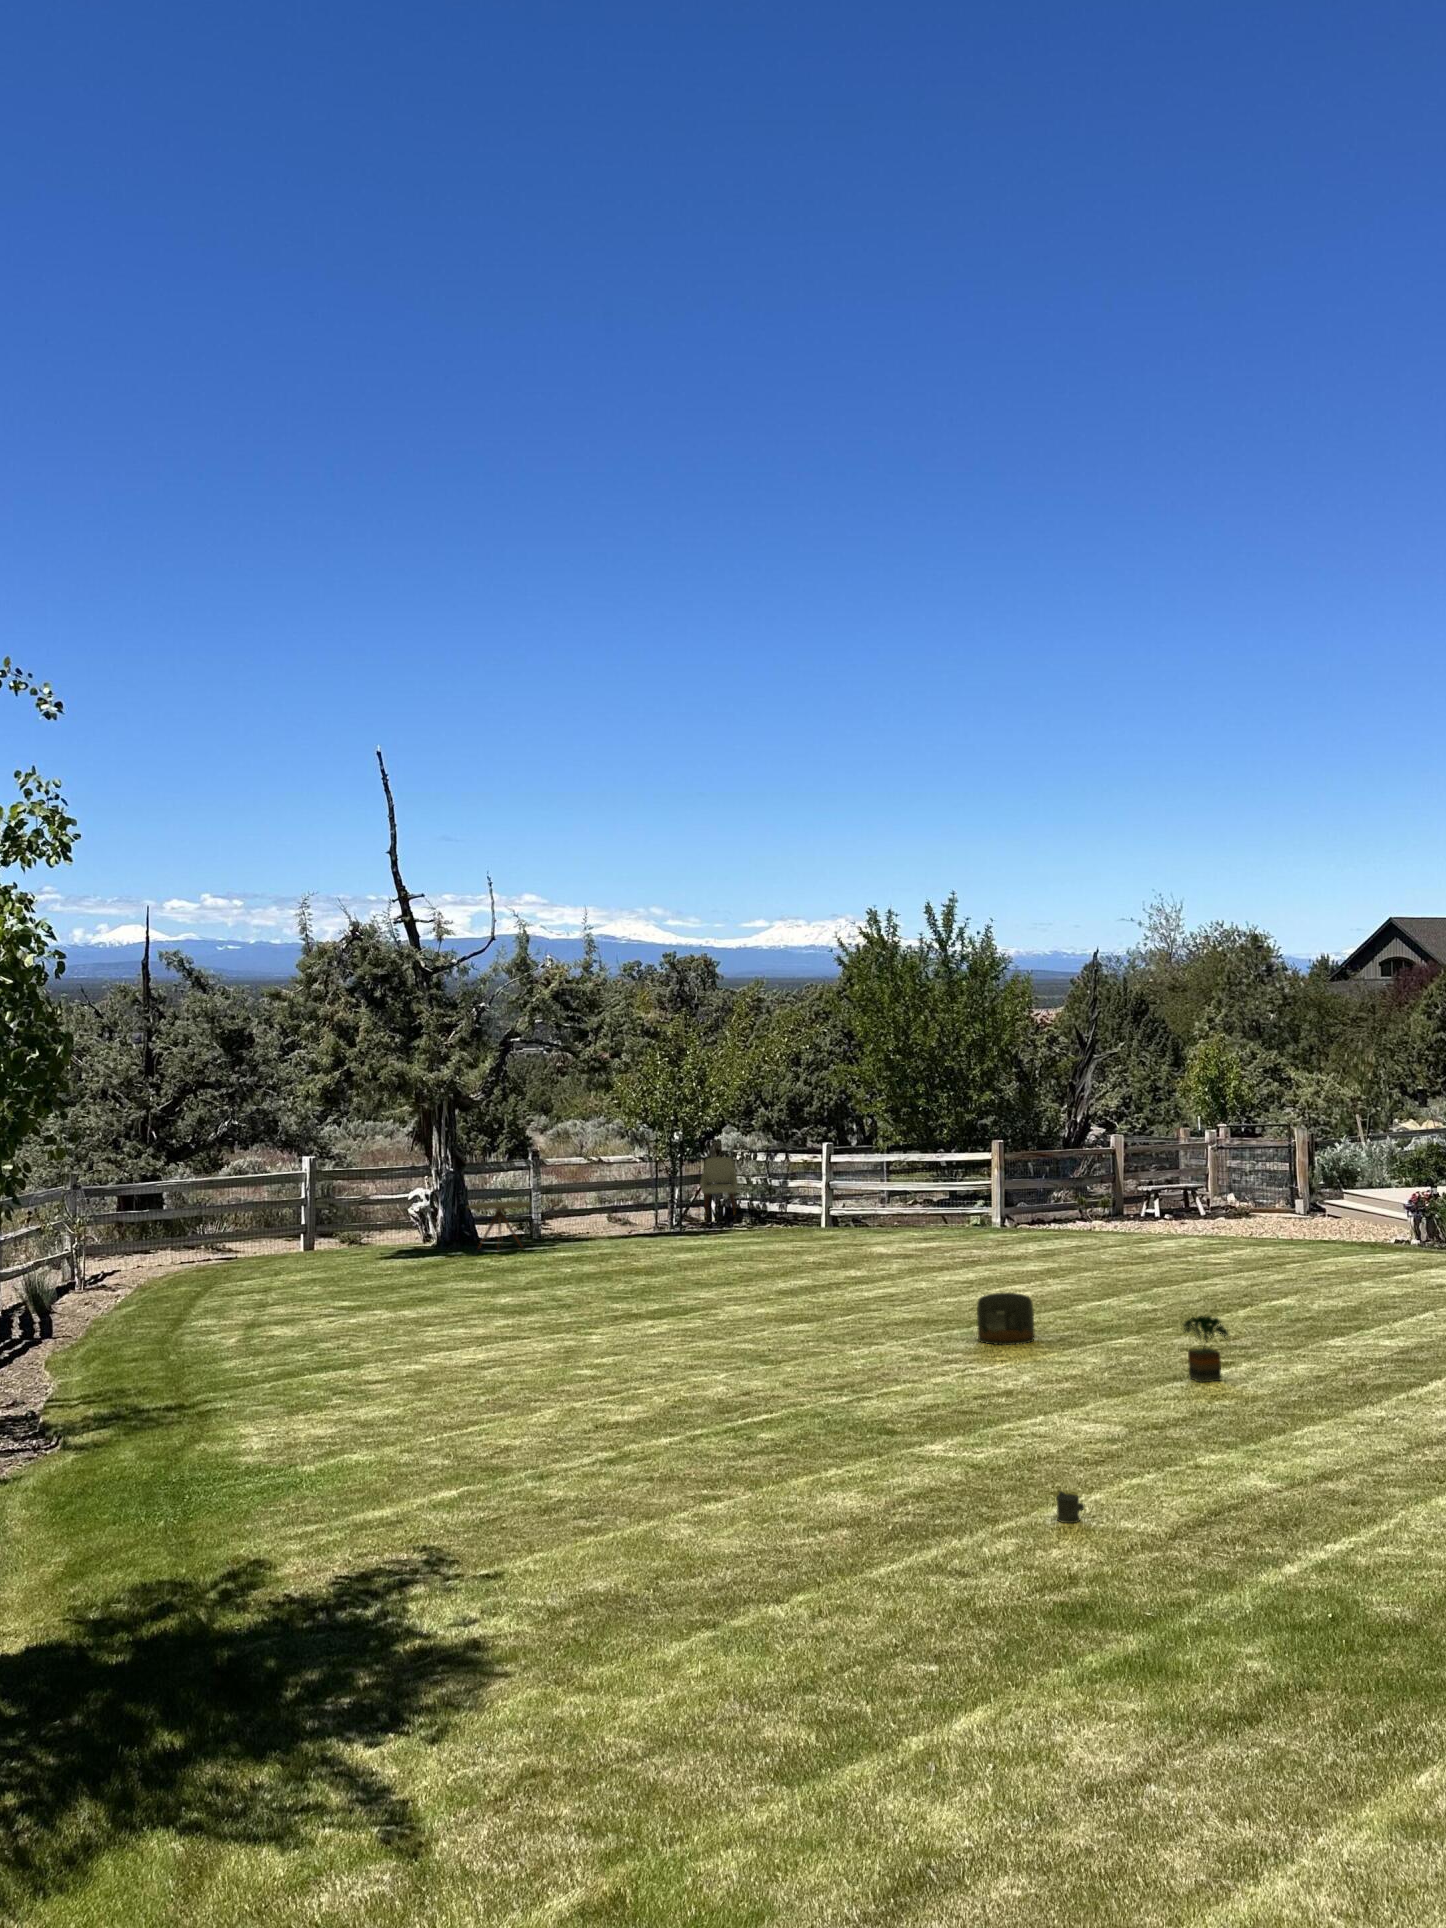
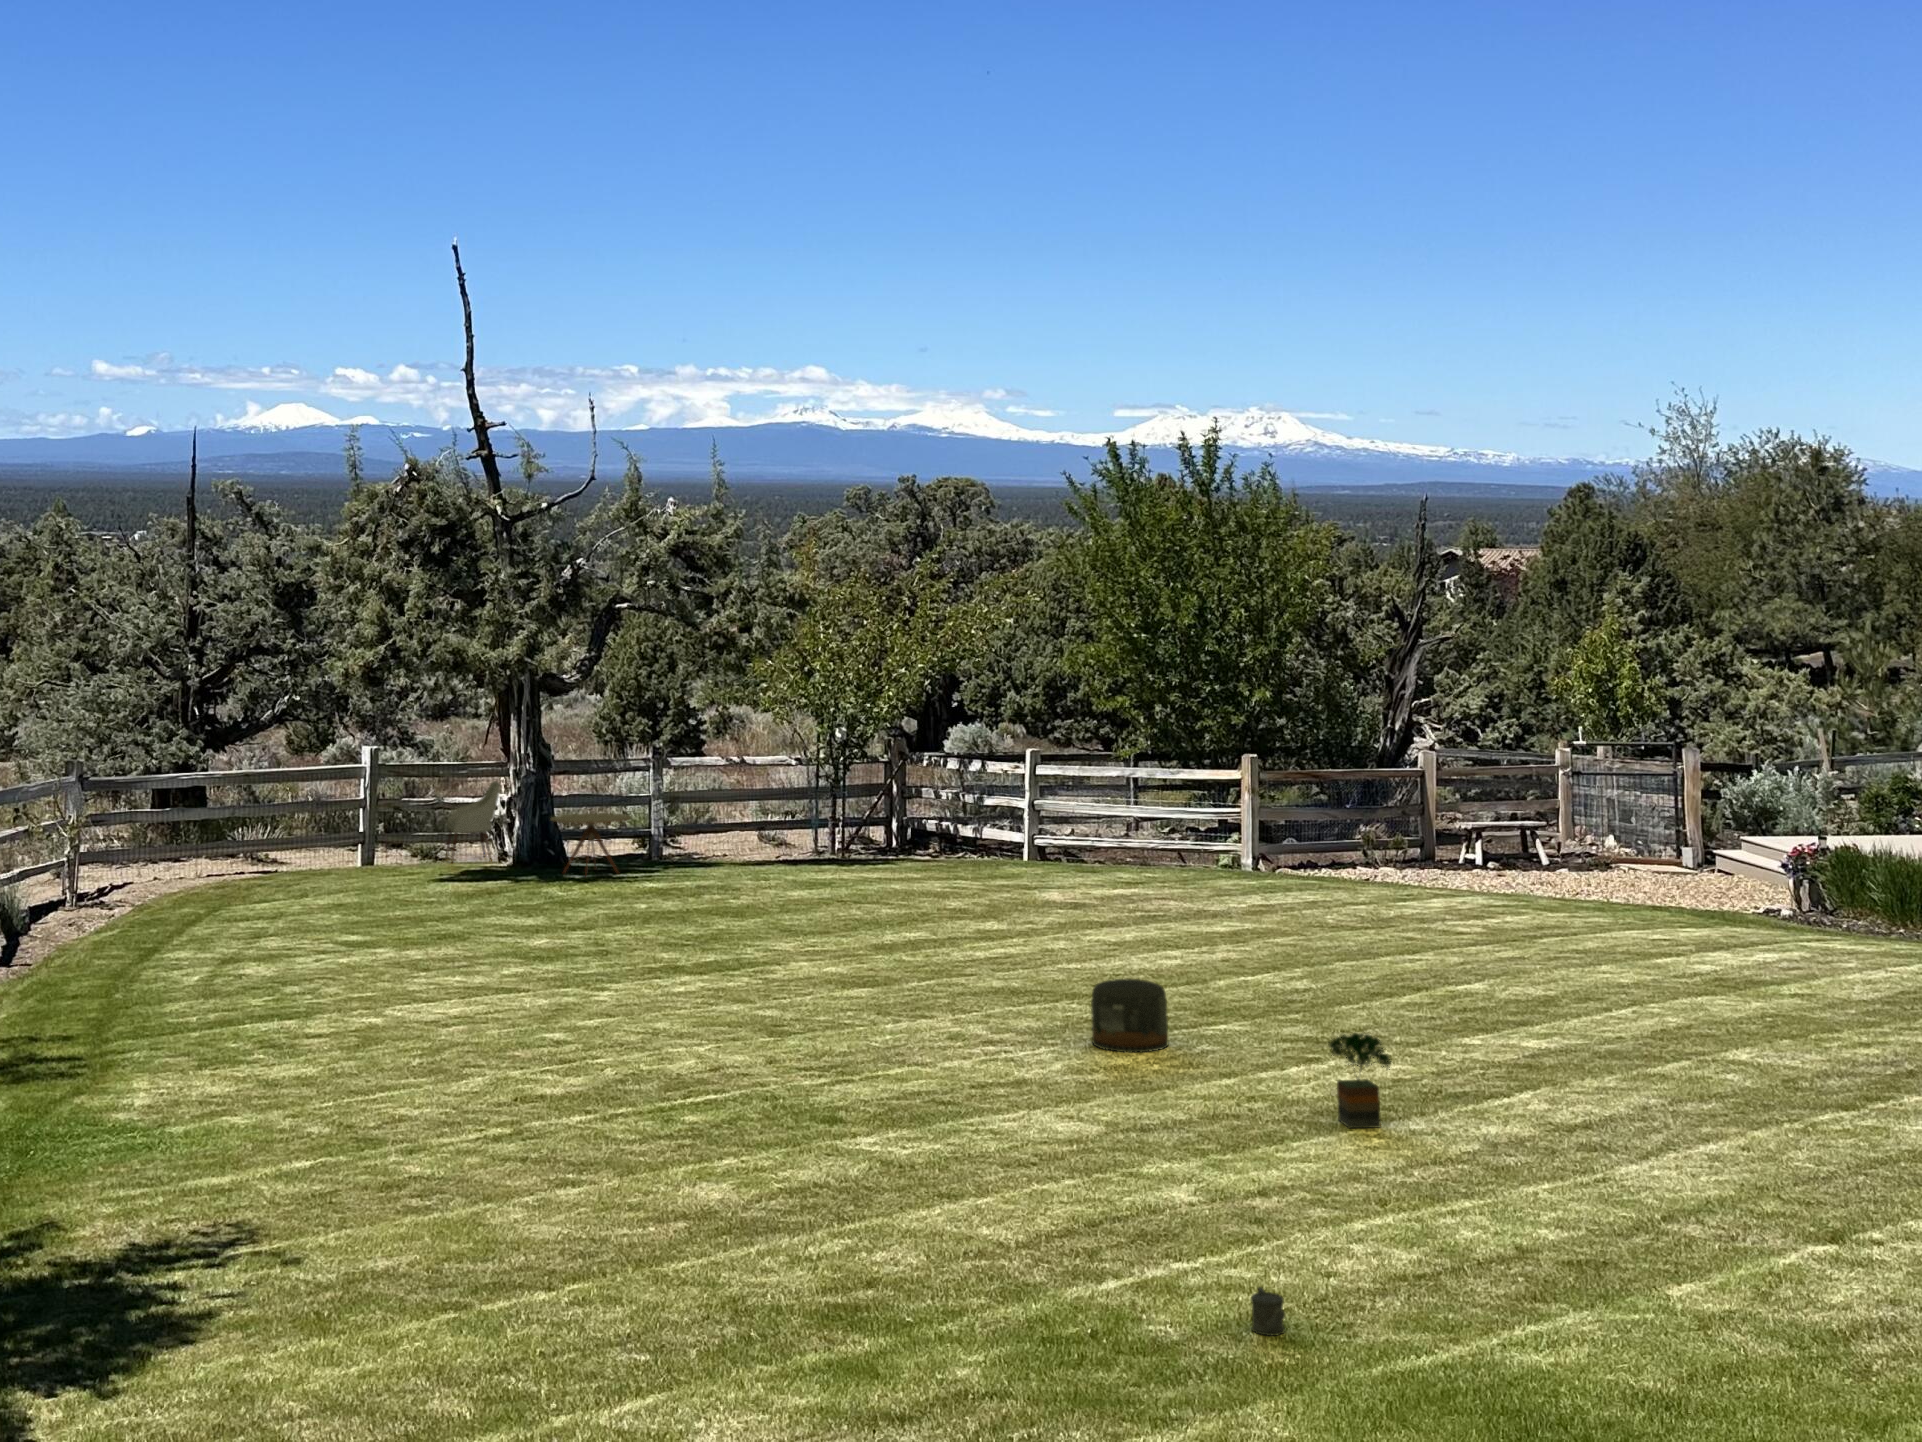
chair: present [700,1157,738,1214] -> present [446,781,500,862]
watering can: present [1056,1491,1084,1523] -> present [1251,1287,1285,1336]

